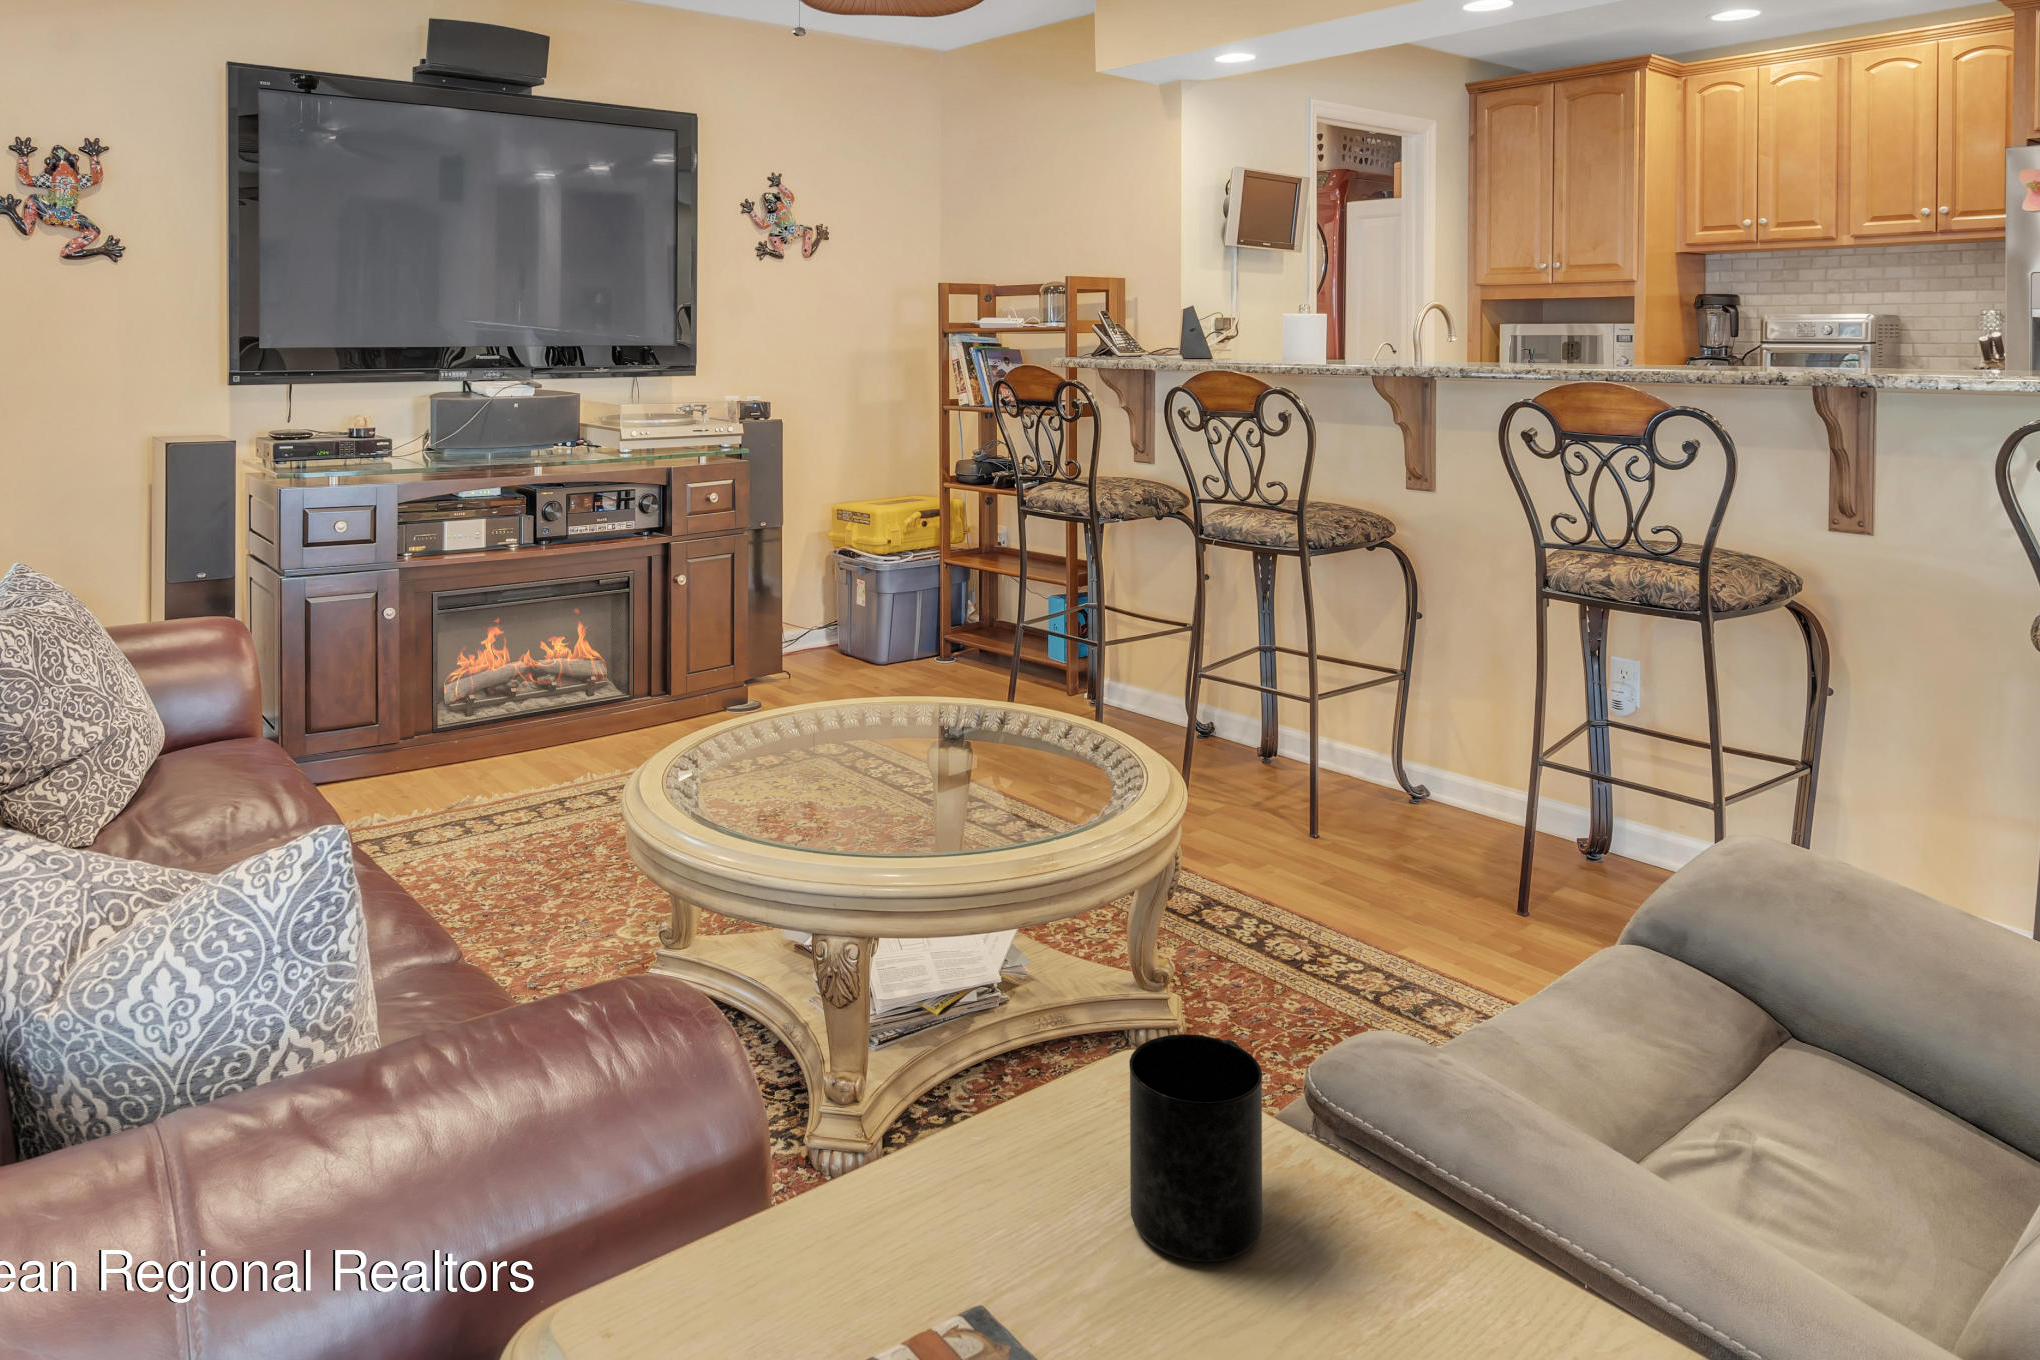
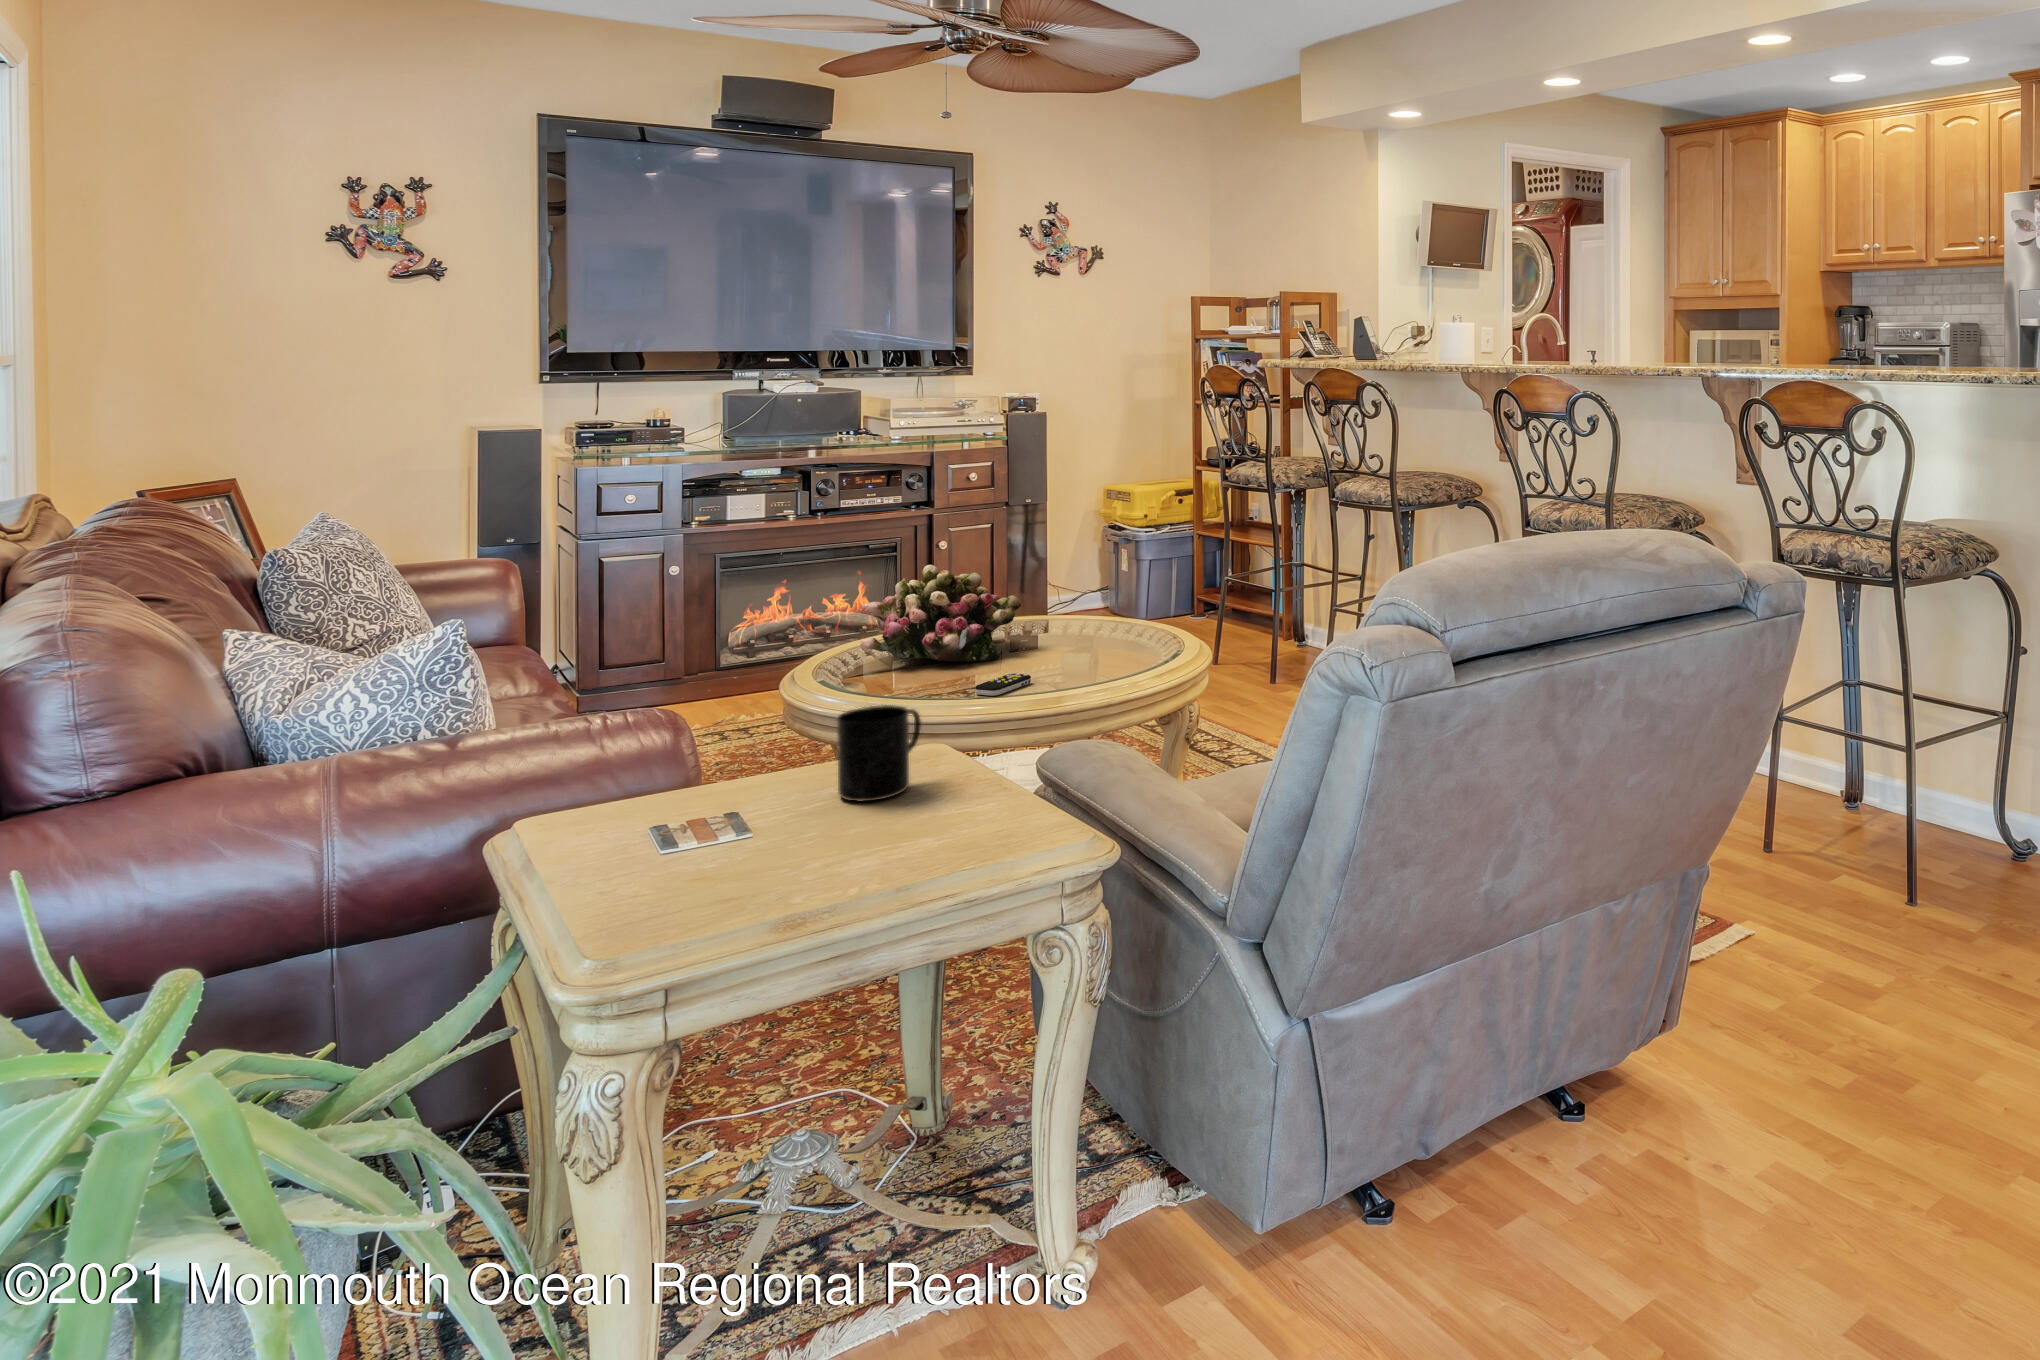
flower arrangement: none [733,639,931,781] -> present [861,565,1021,662]
remote control: none [943,811,1006,853] -> present [975,673,1031,696]

